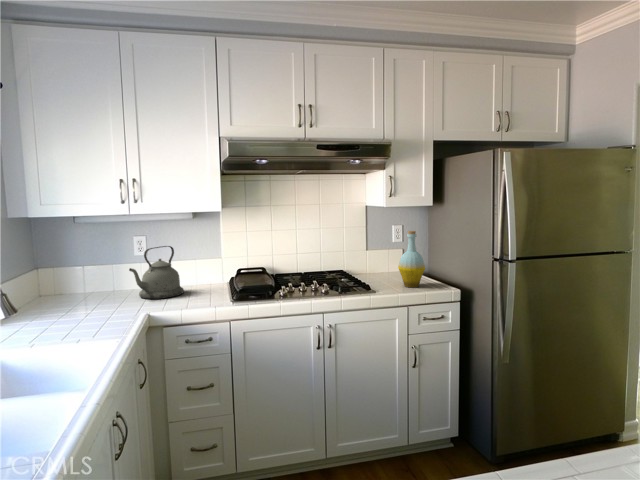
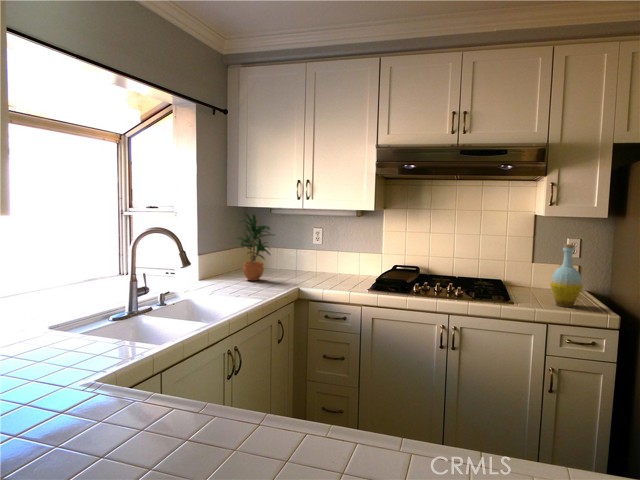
potted plant: none [37,224,98,316] -> present [237,212,270,281]
kettle: present [129,246,184,299] -> none [298,237,342,280]

